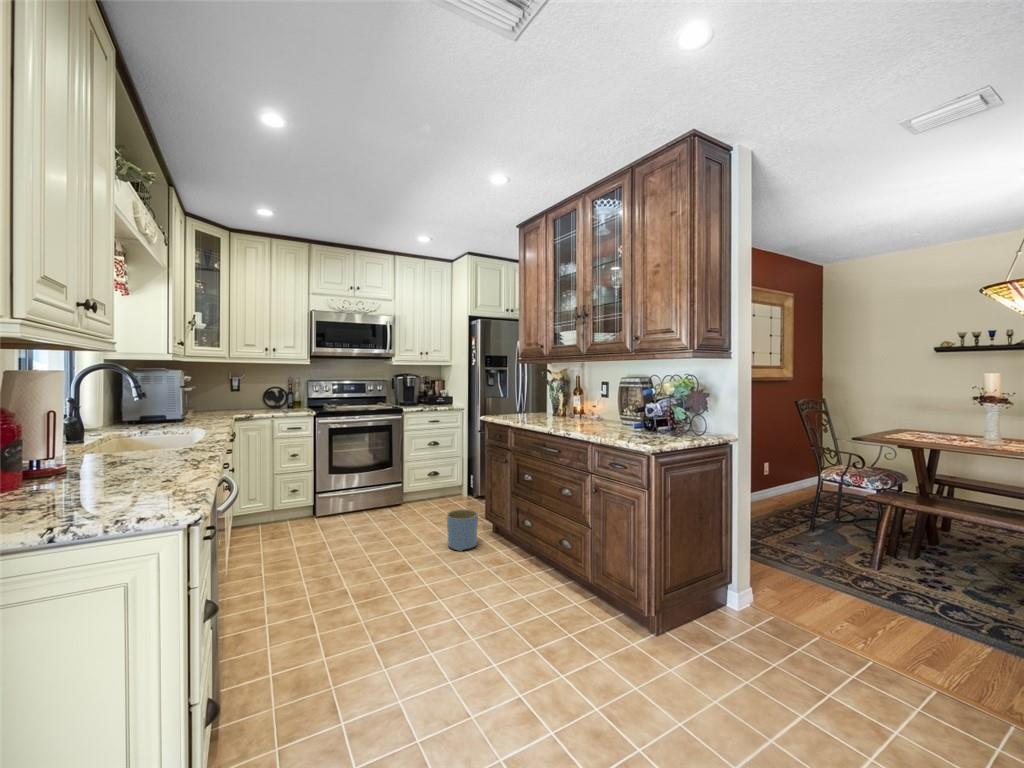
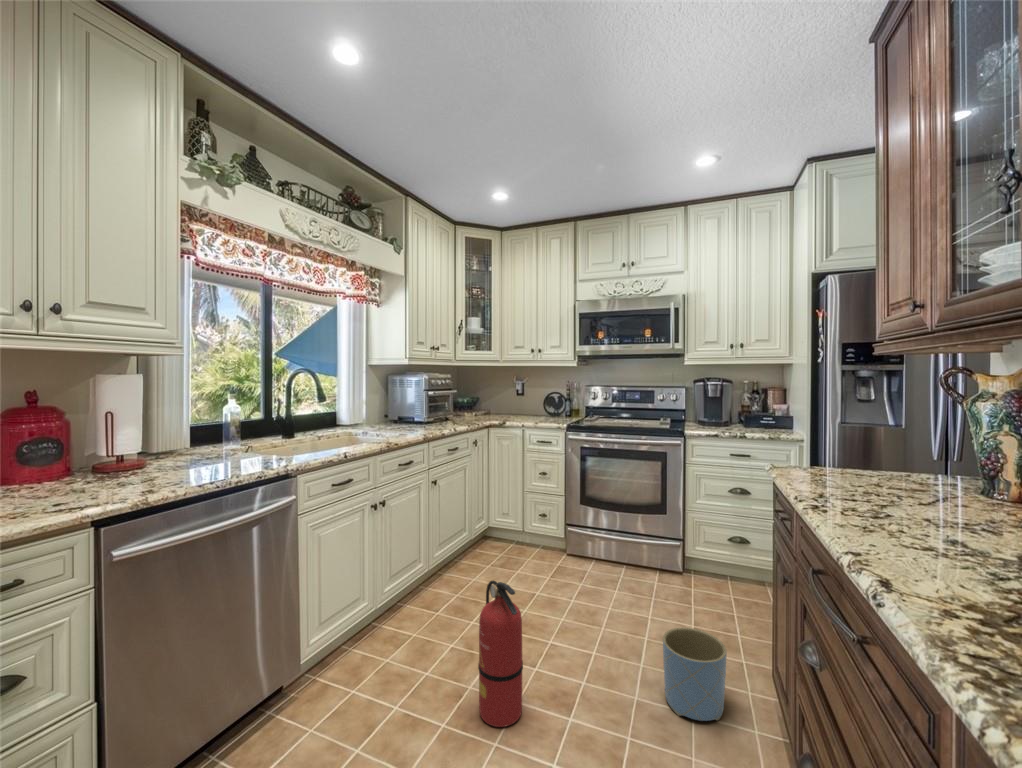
fire extinguisher: none [361,503,400,593] -> present [478,581,523,727]

